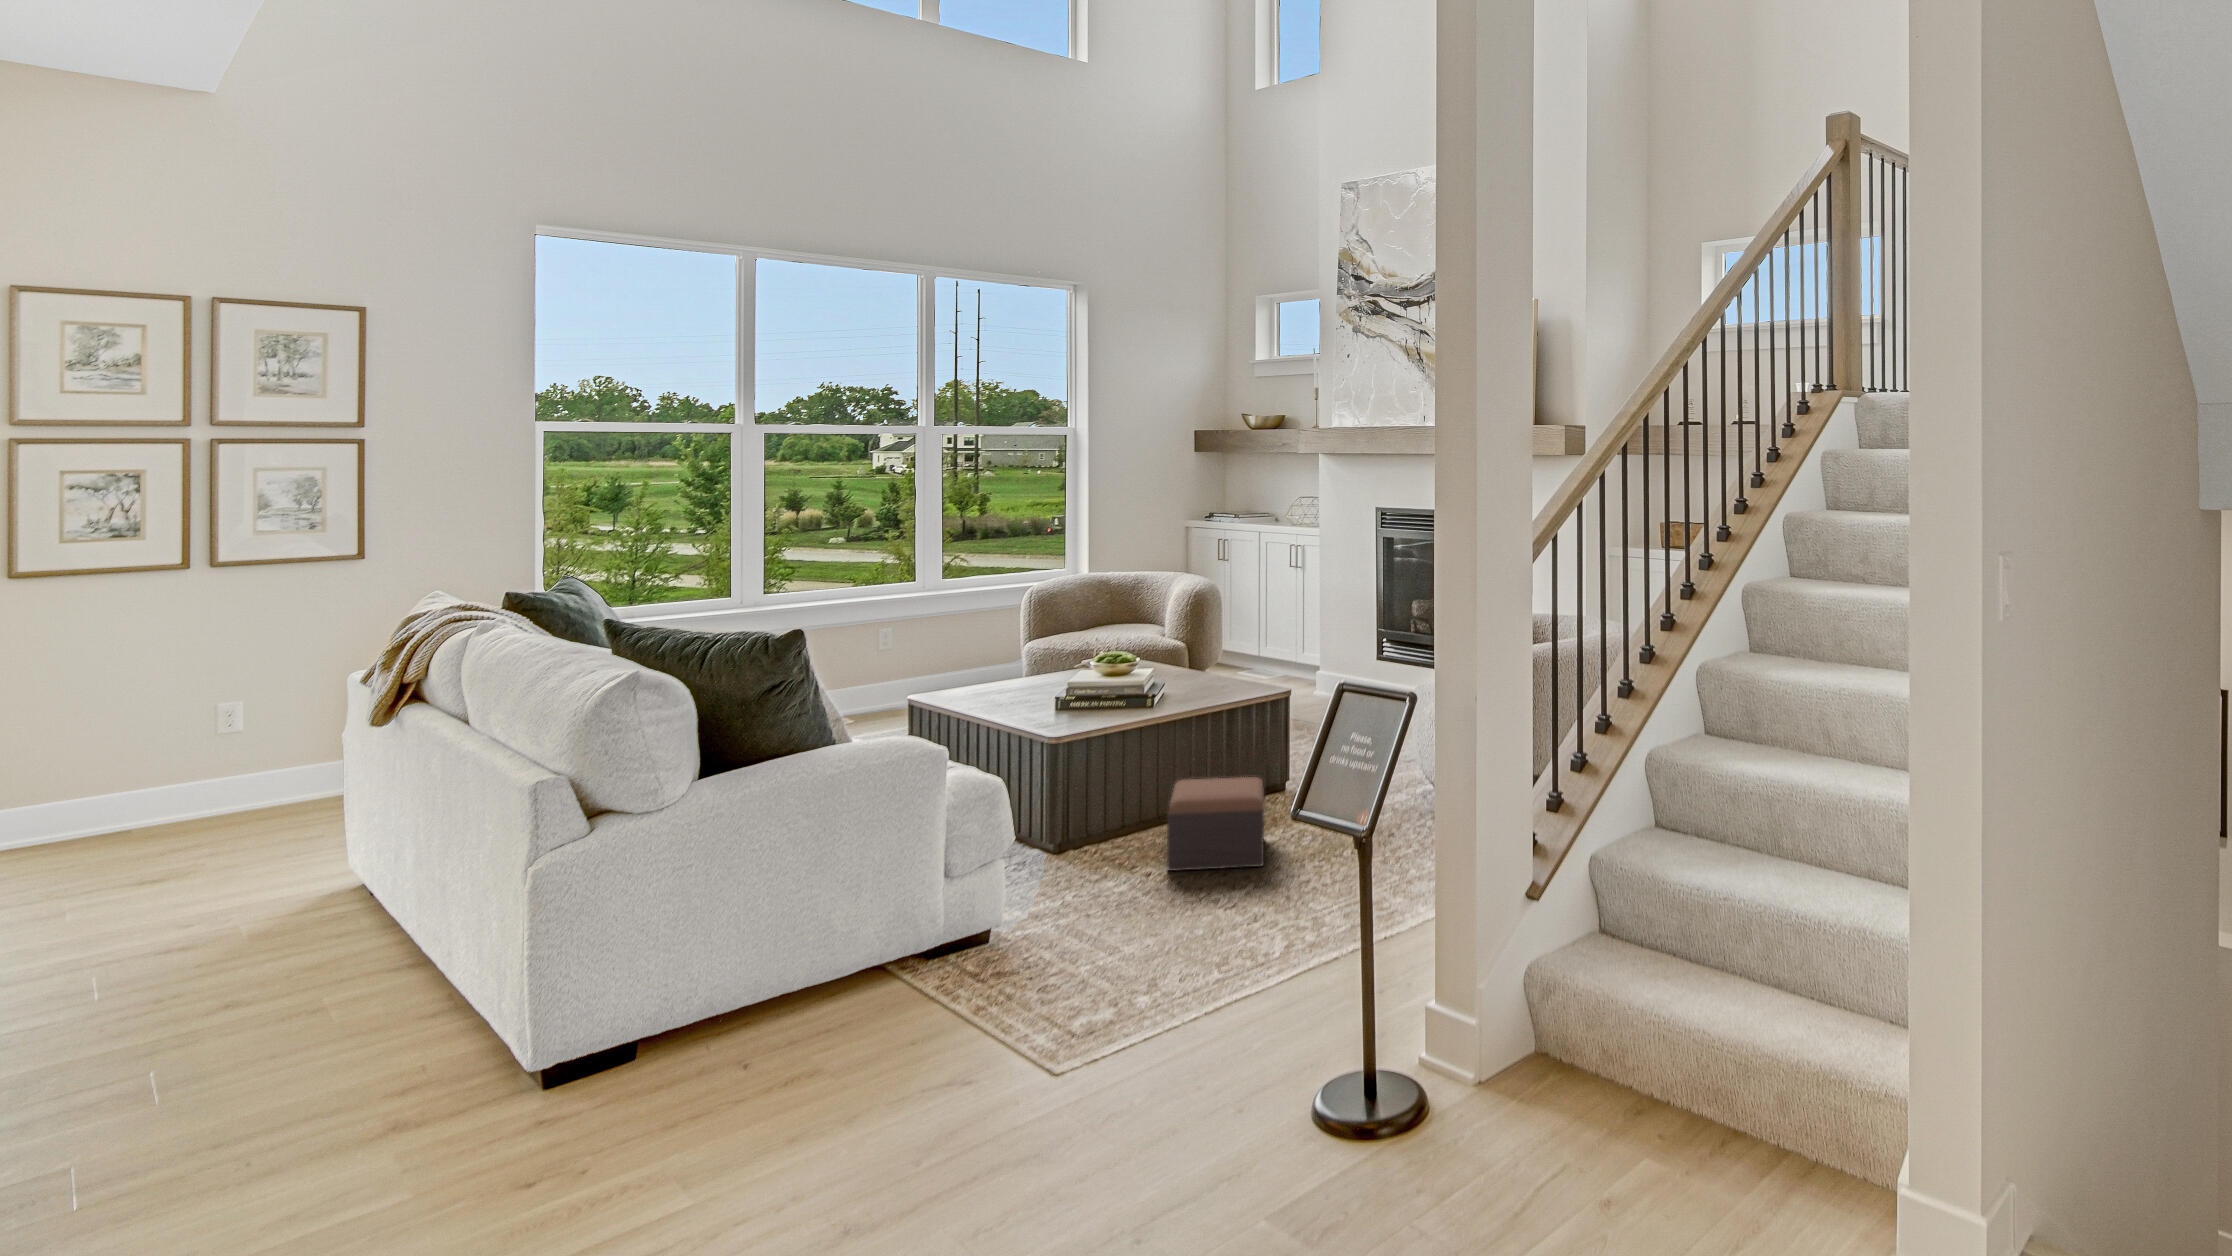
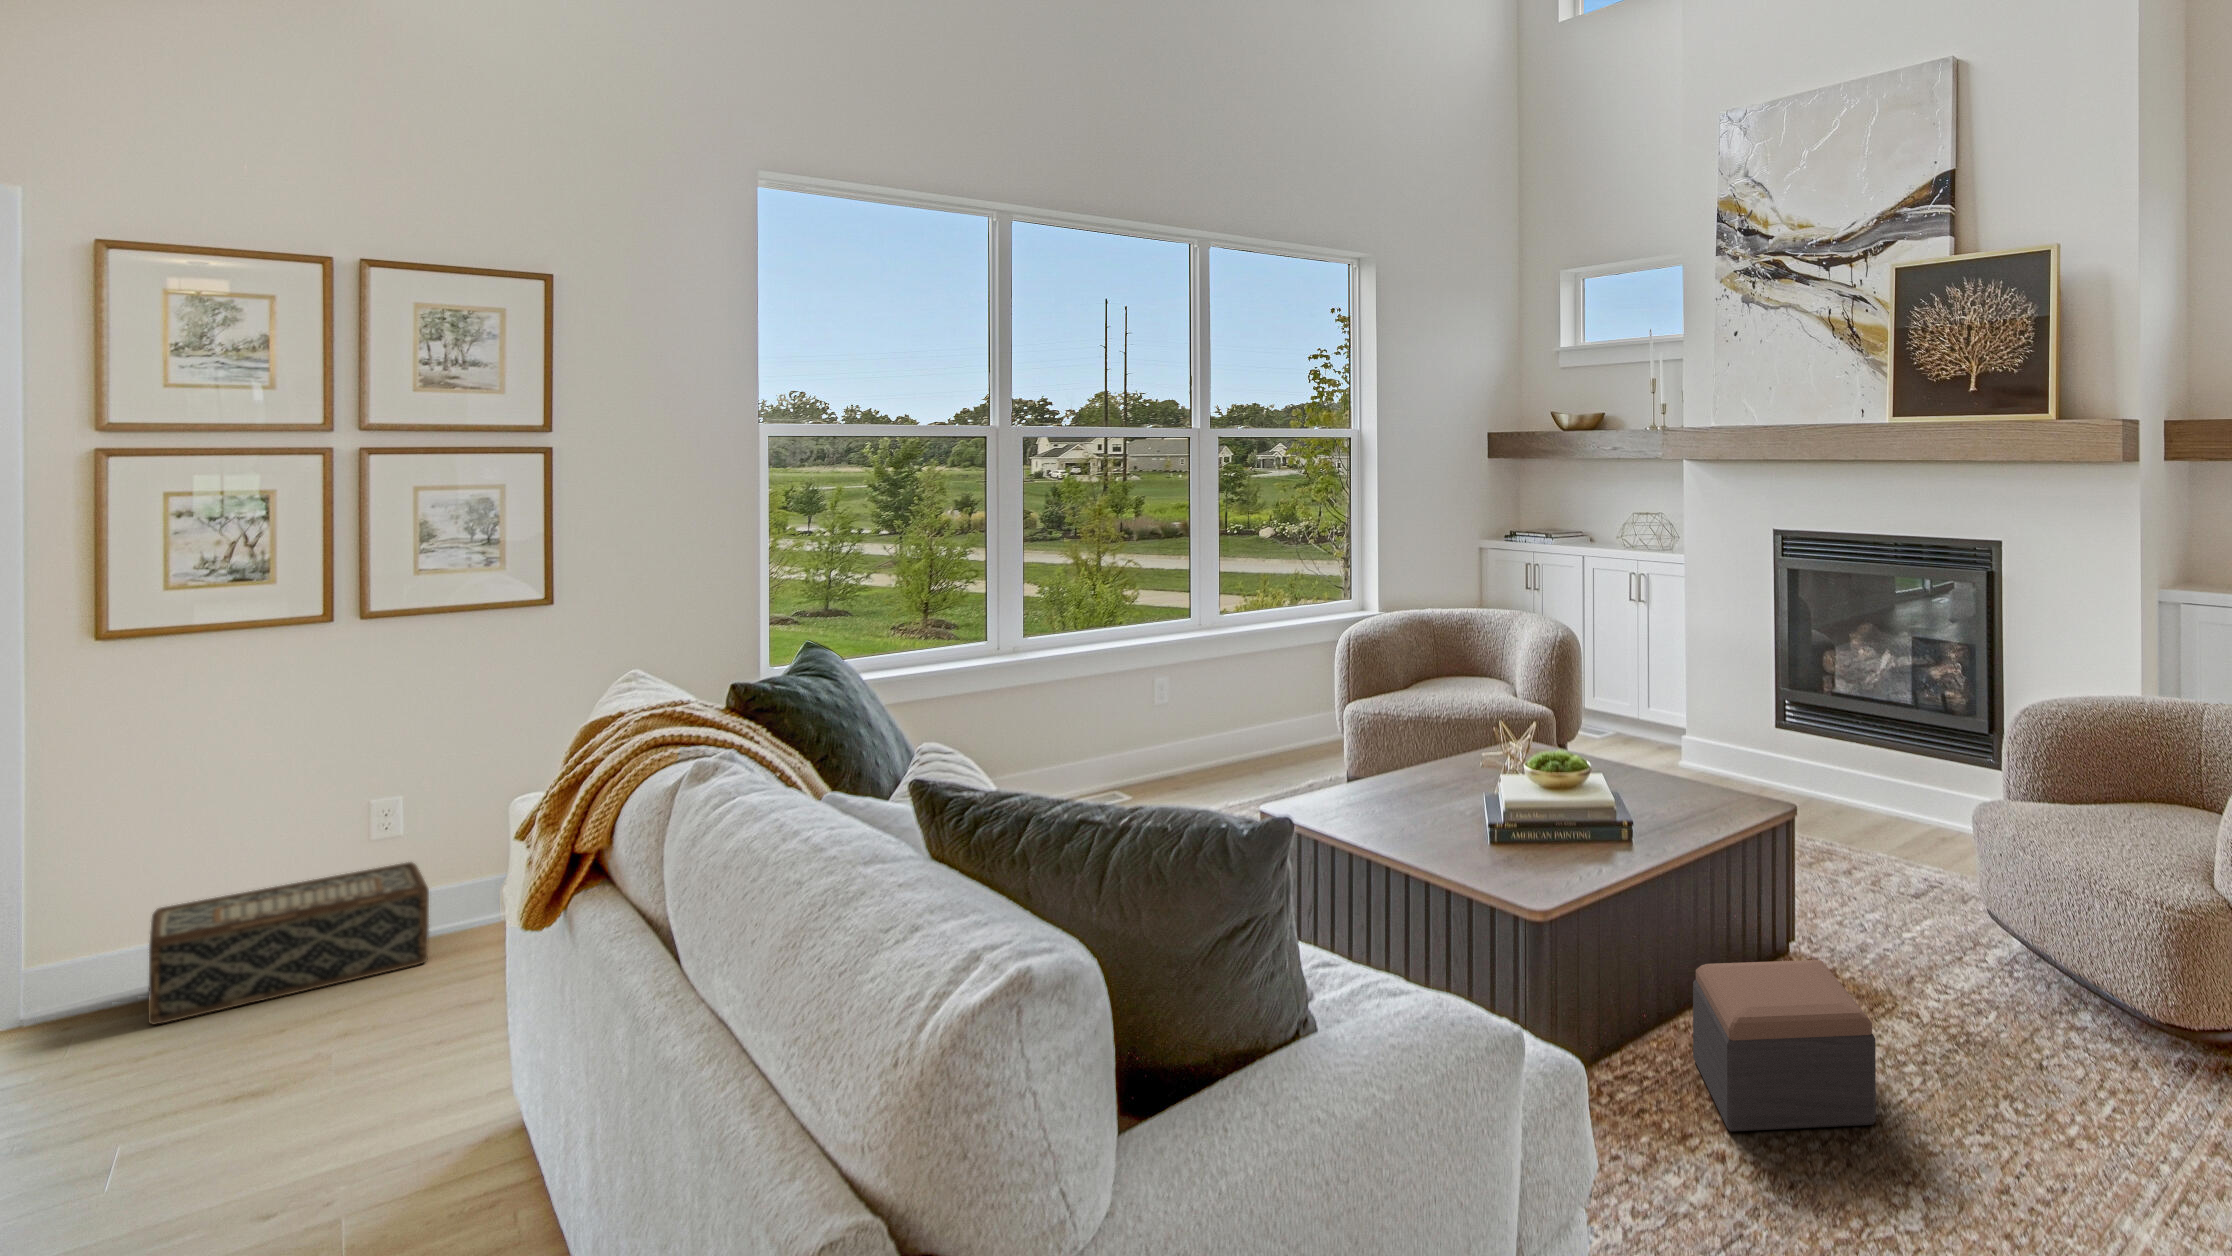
woven basket: none [54,750,270,852] -> present [148,862,429,1025]

